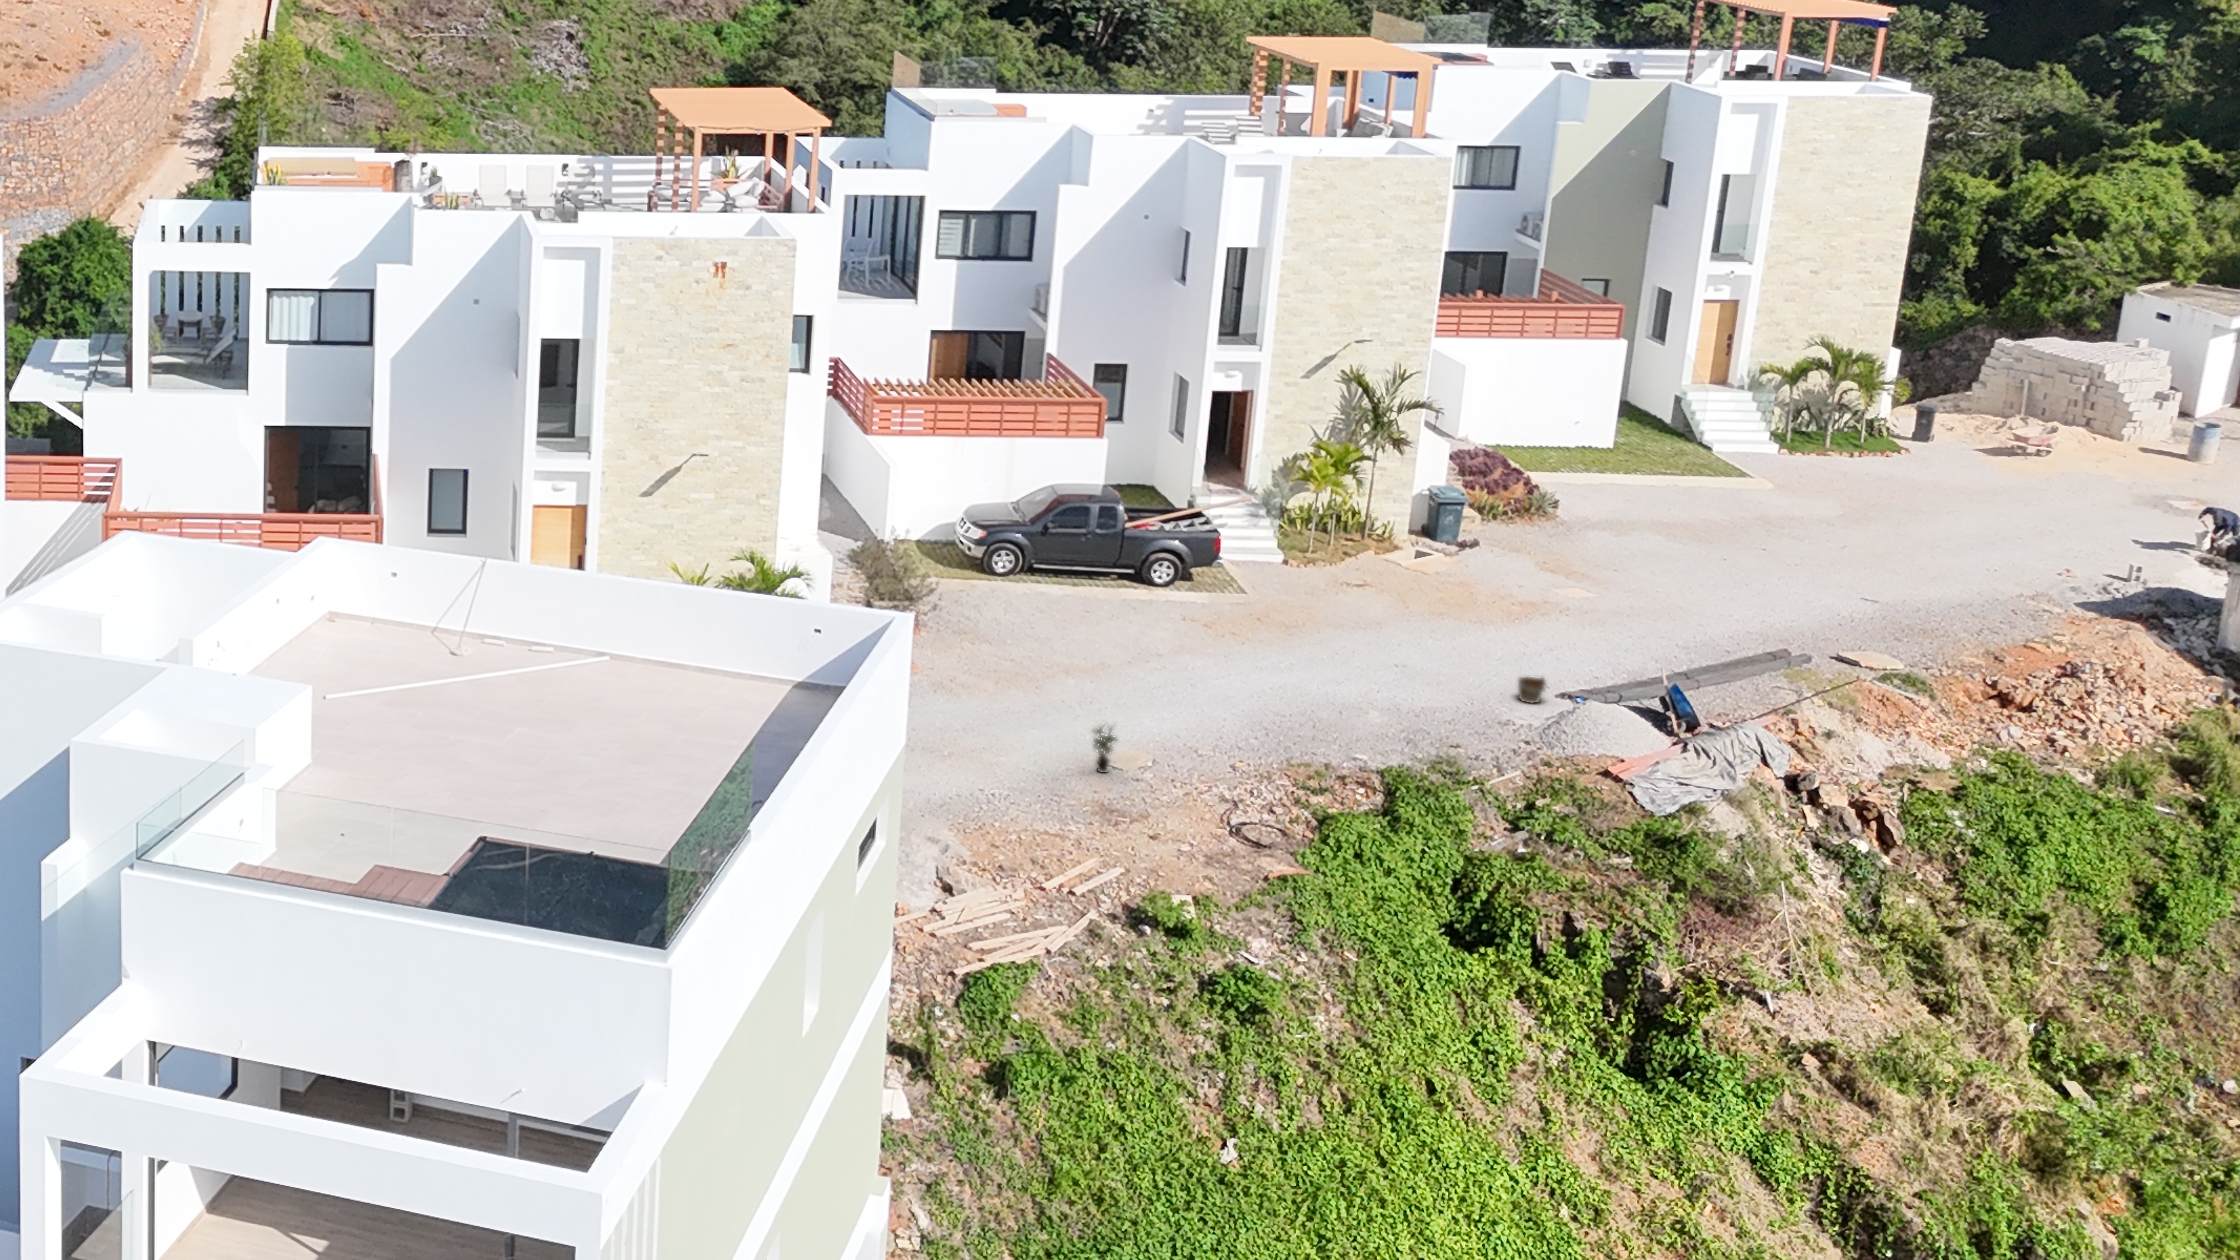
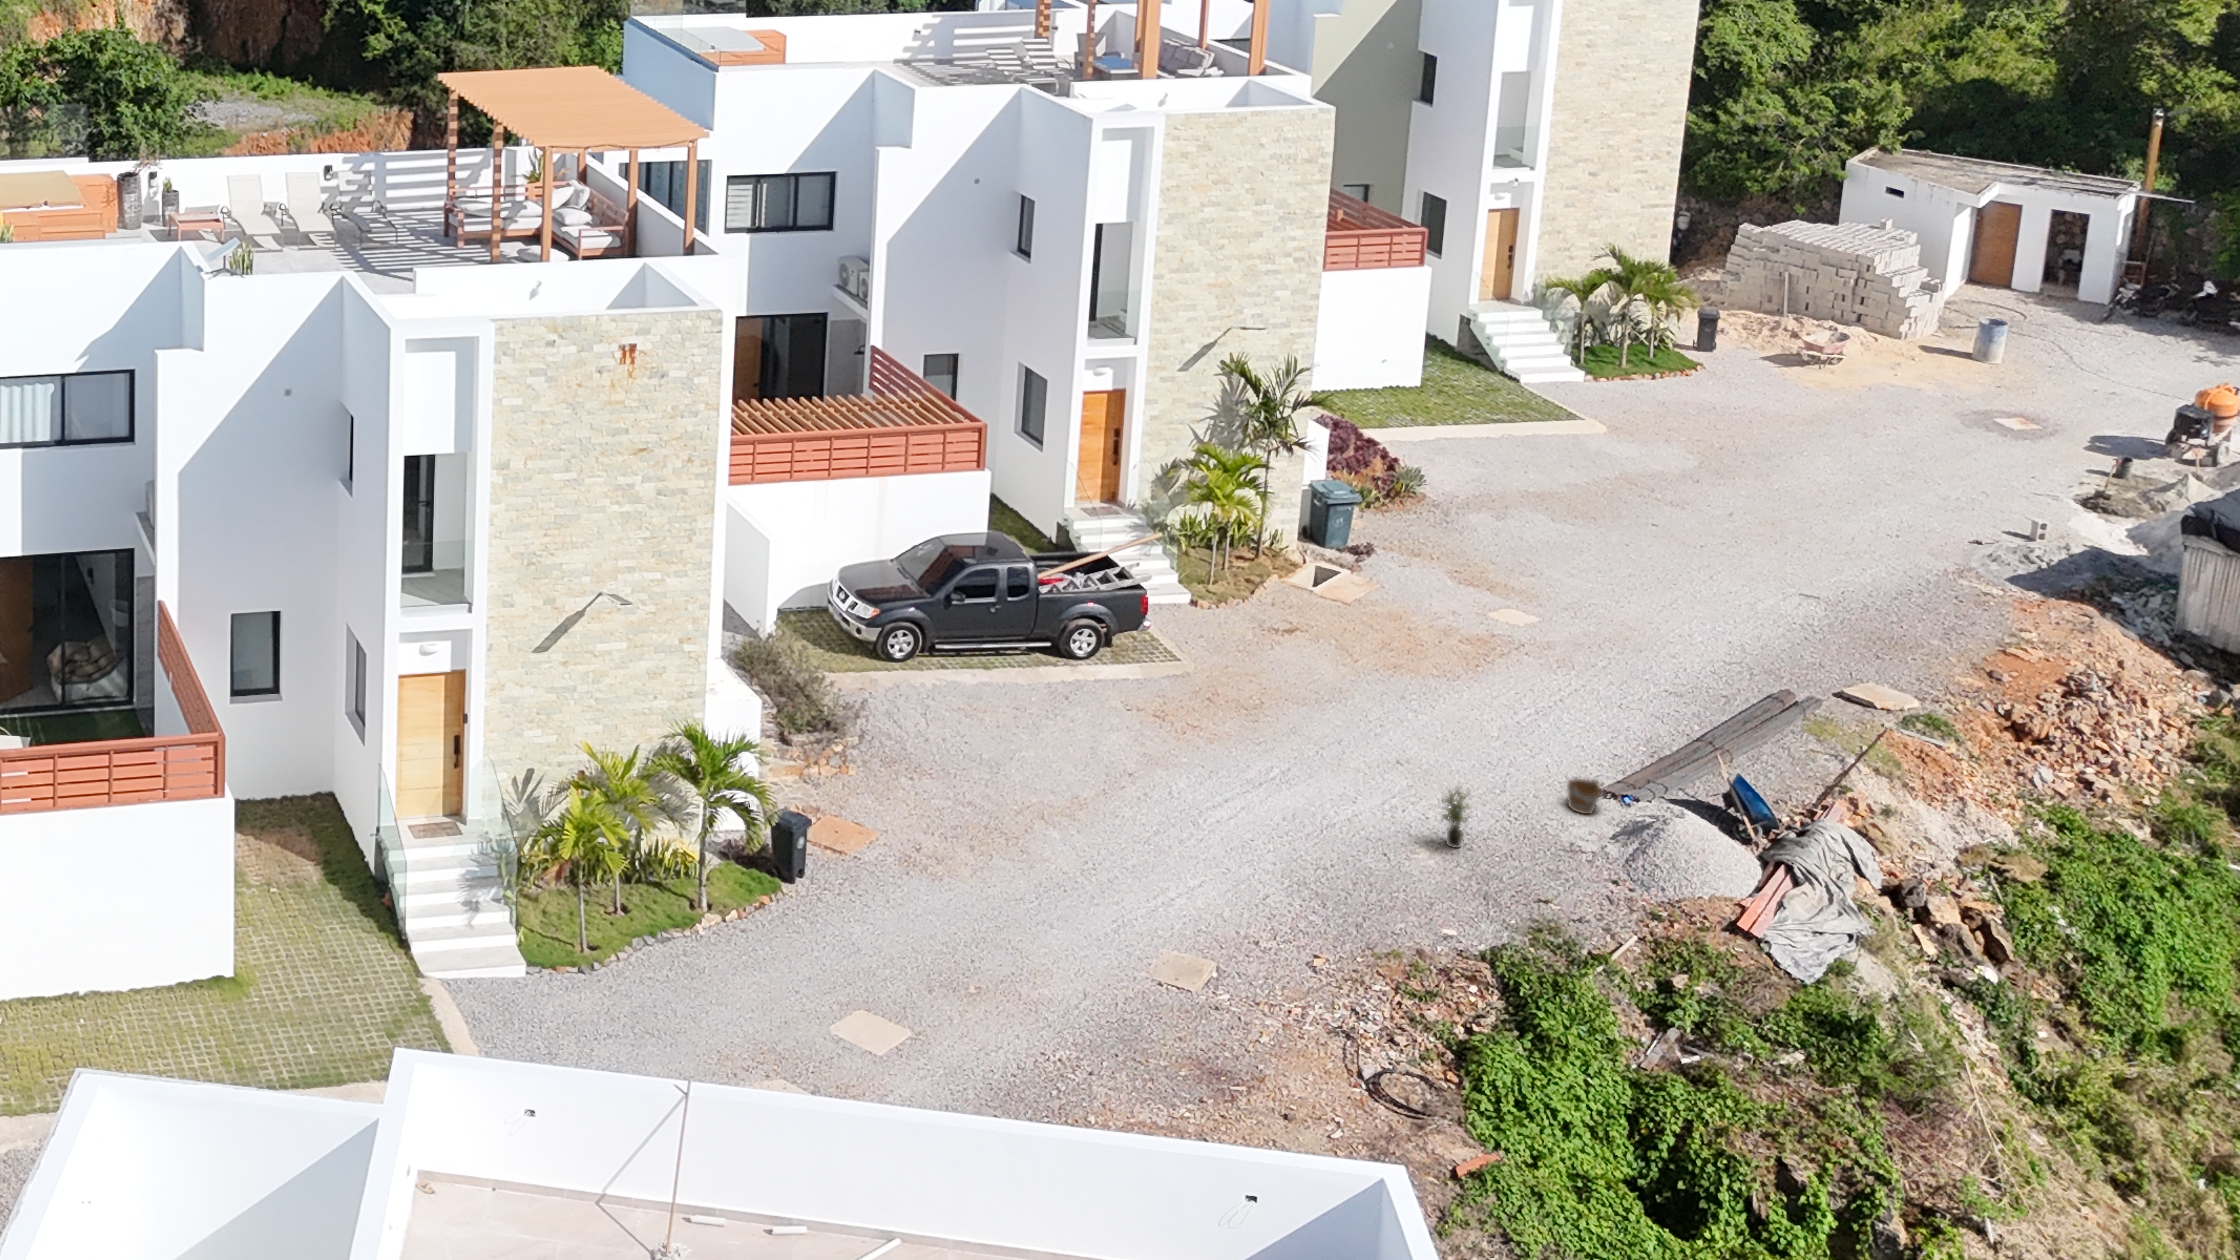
potted plant: present [1092,726,1116,773] -> present [1442,790,1469,848]

